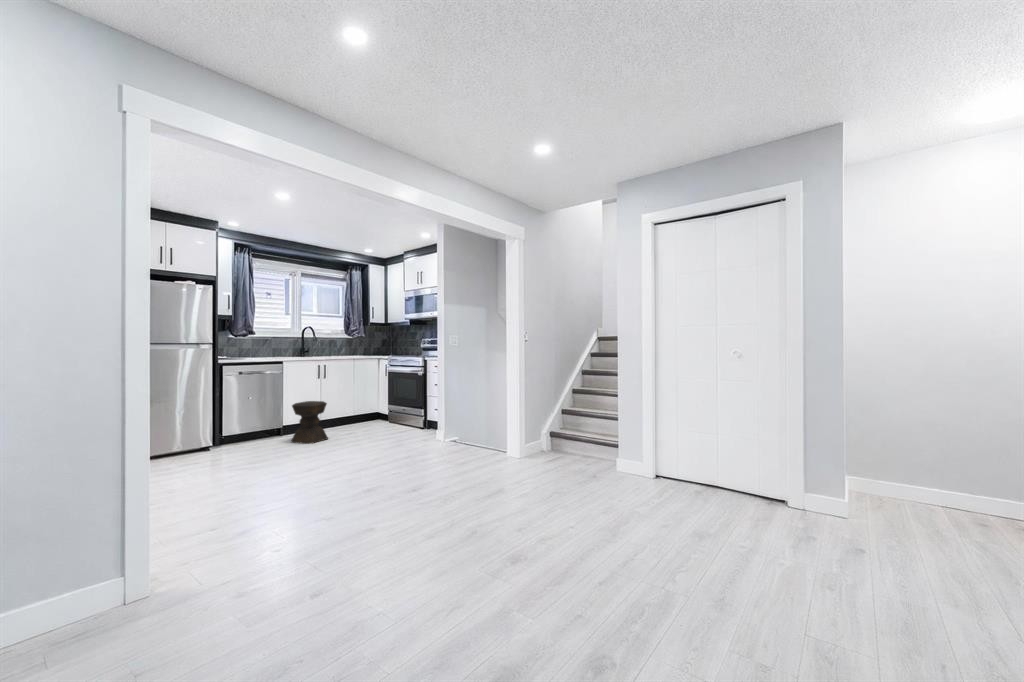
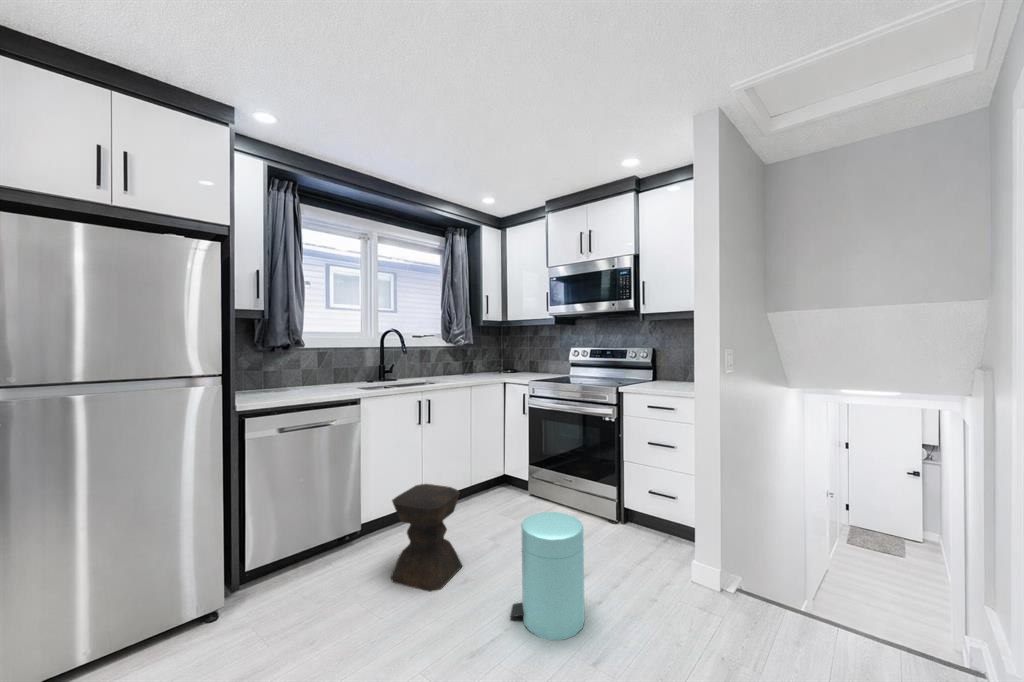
trash can: none [337,405,370,451] -> present [510,512,584,640]

